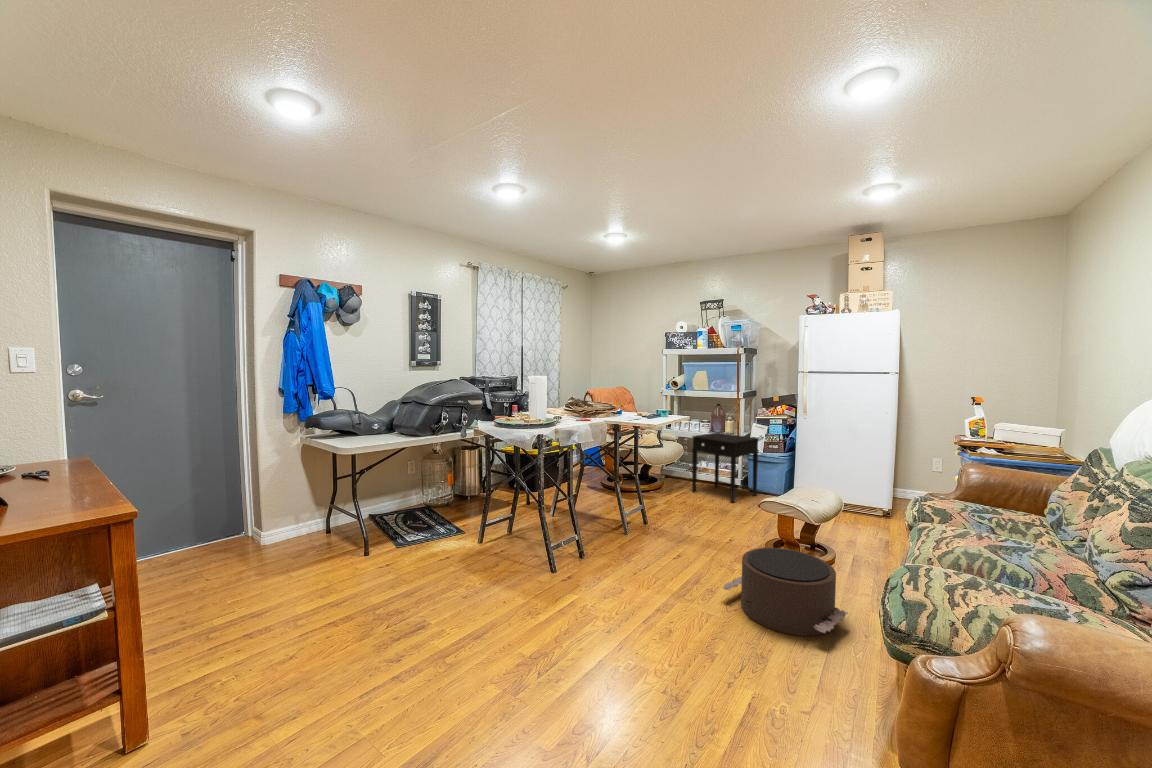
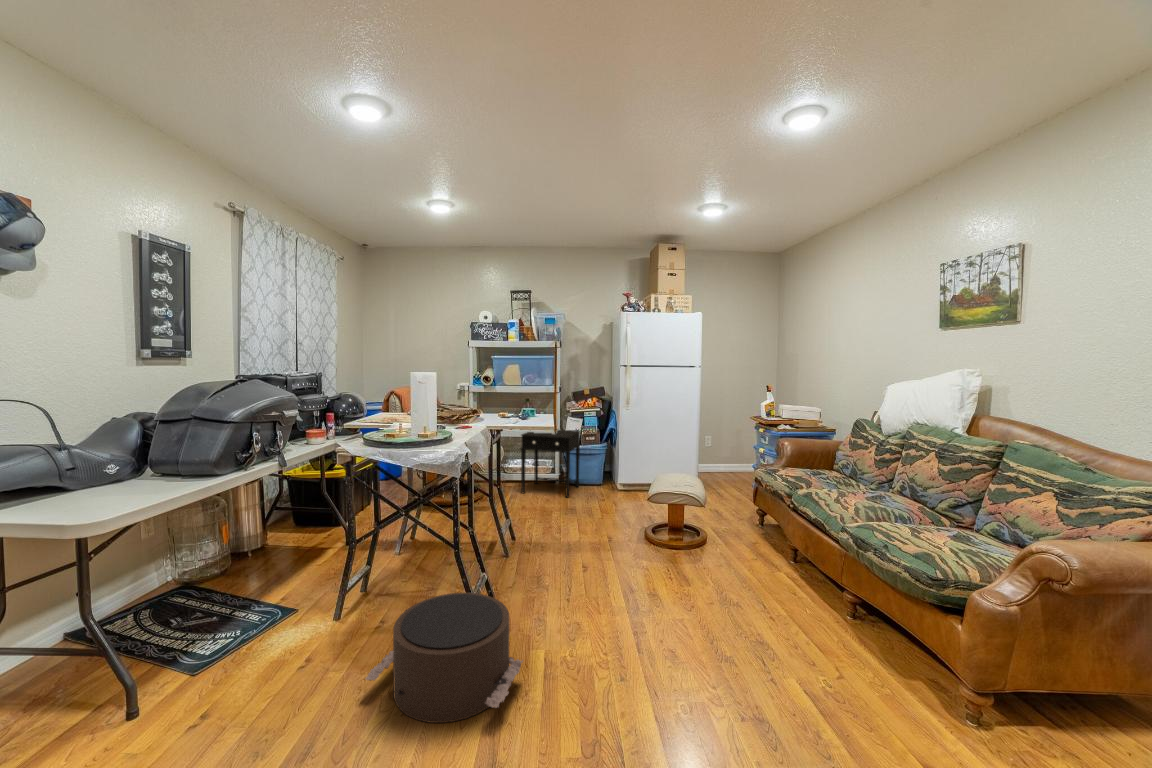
pouf: present [722,548,848,636] -> present [365,593,523,723]

